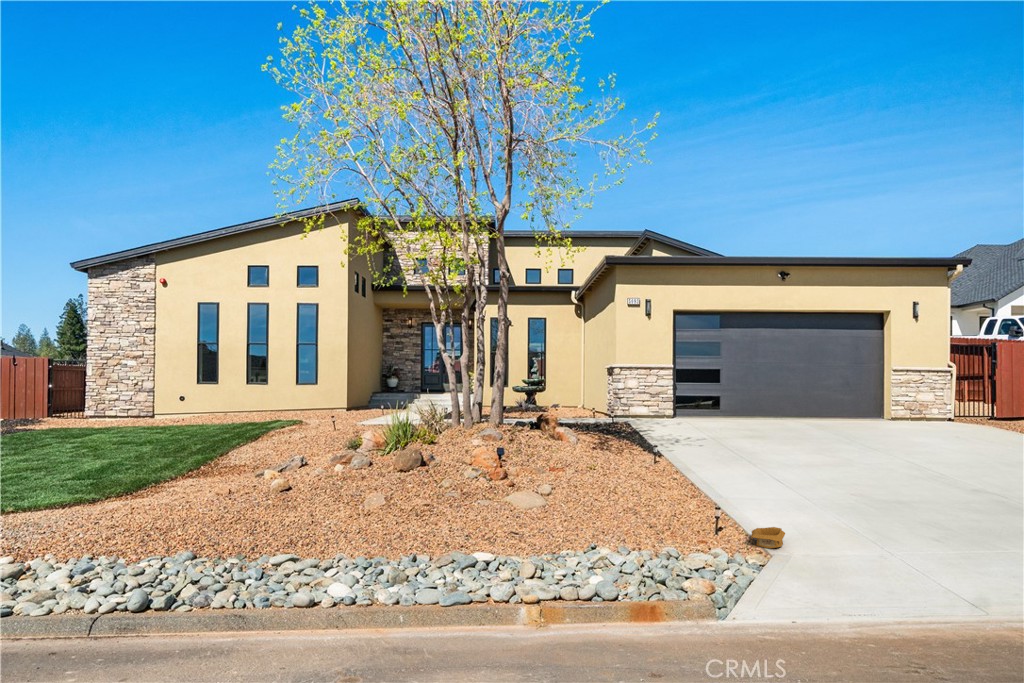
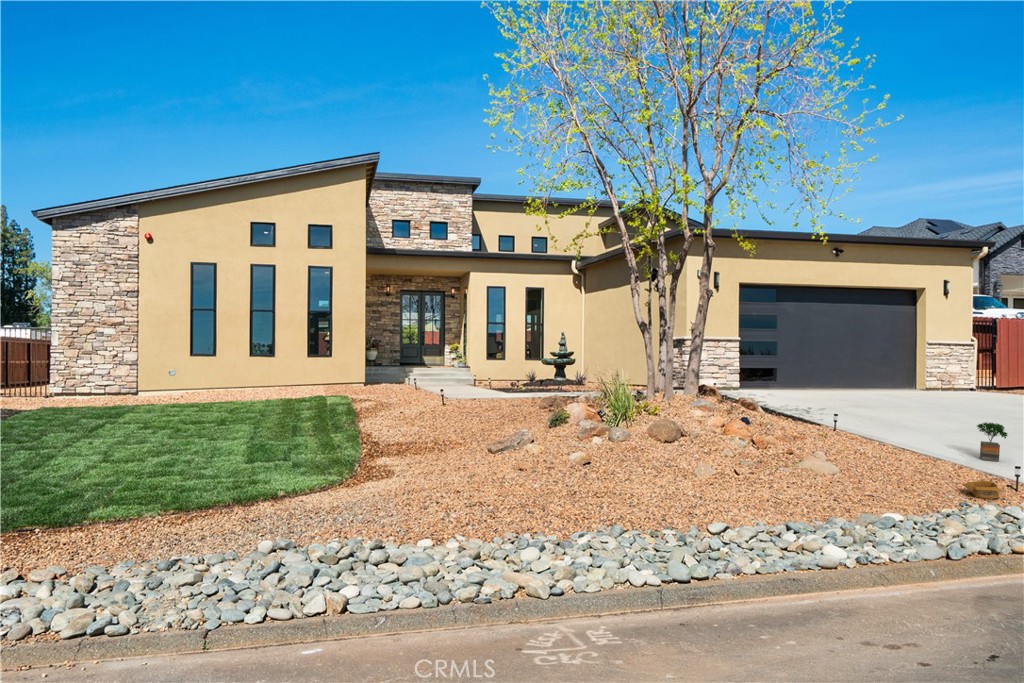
potted tree: none [828,460,860,504] -> present [977,422,1008,462]

